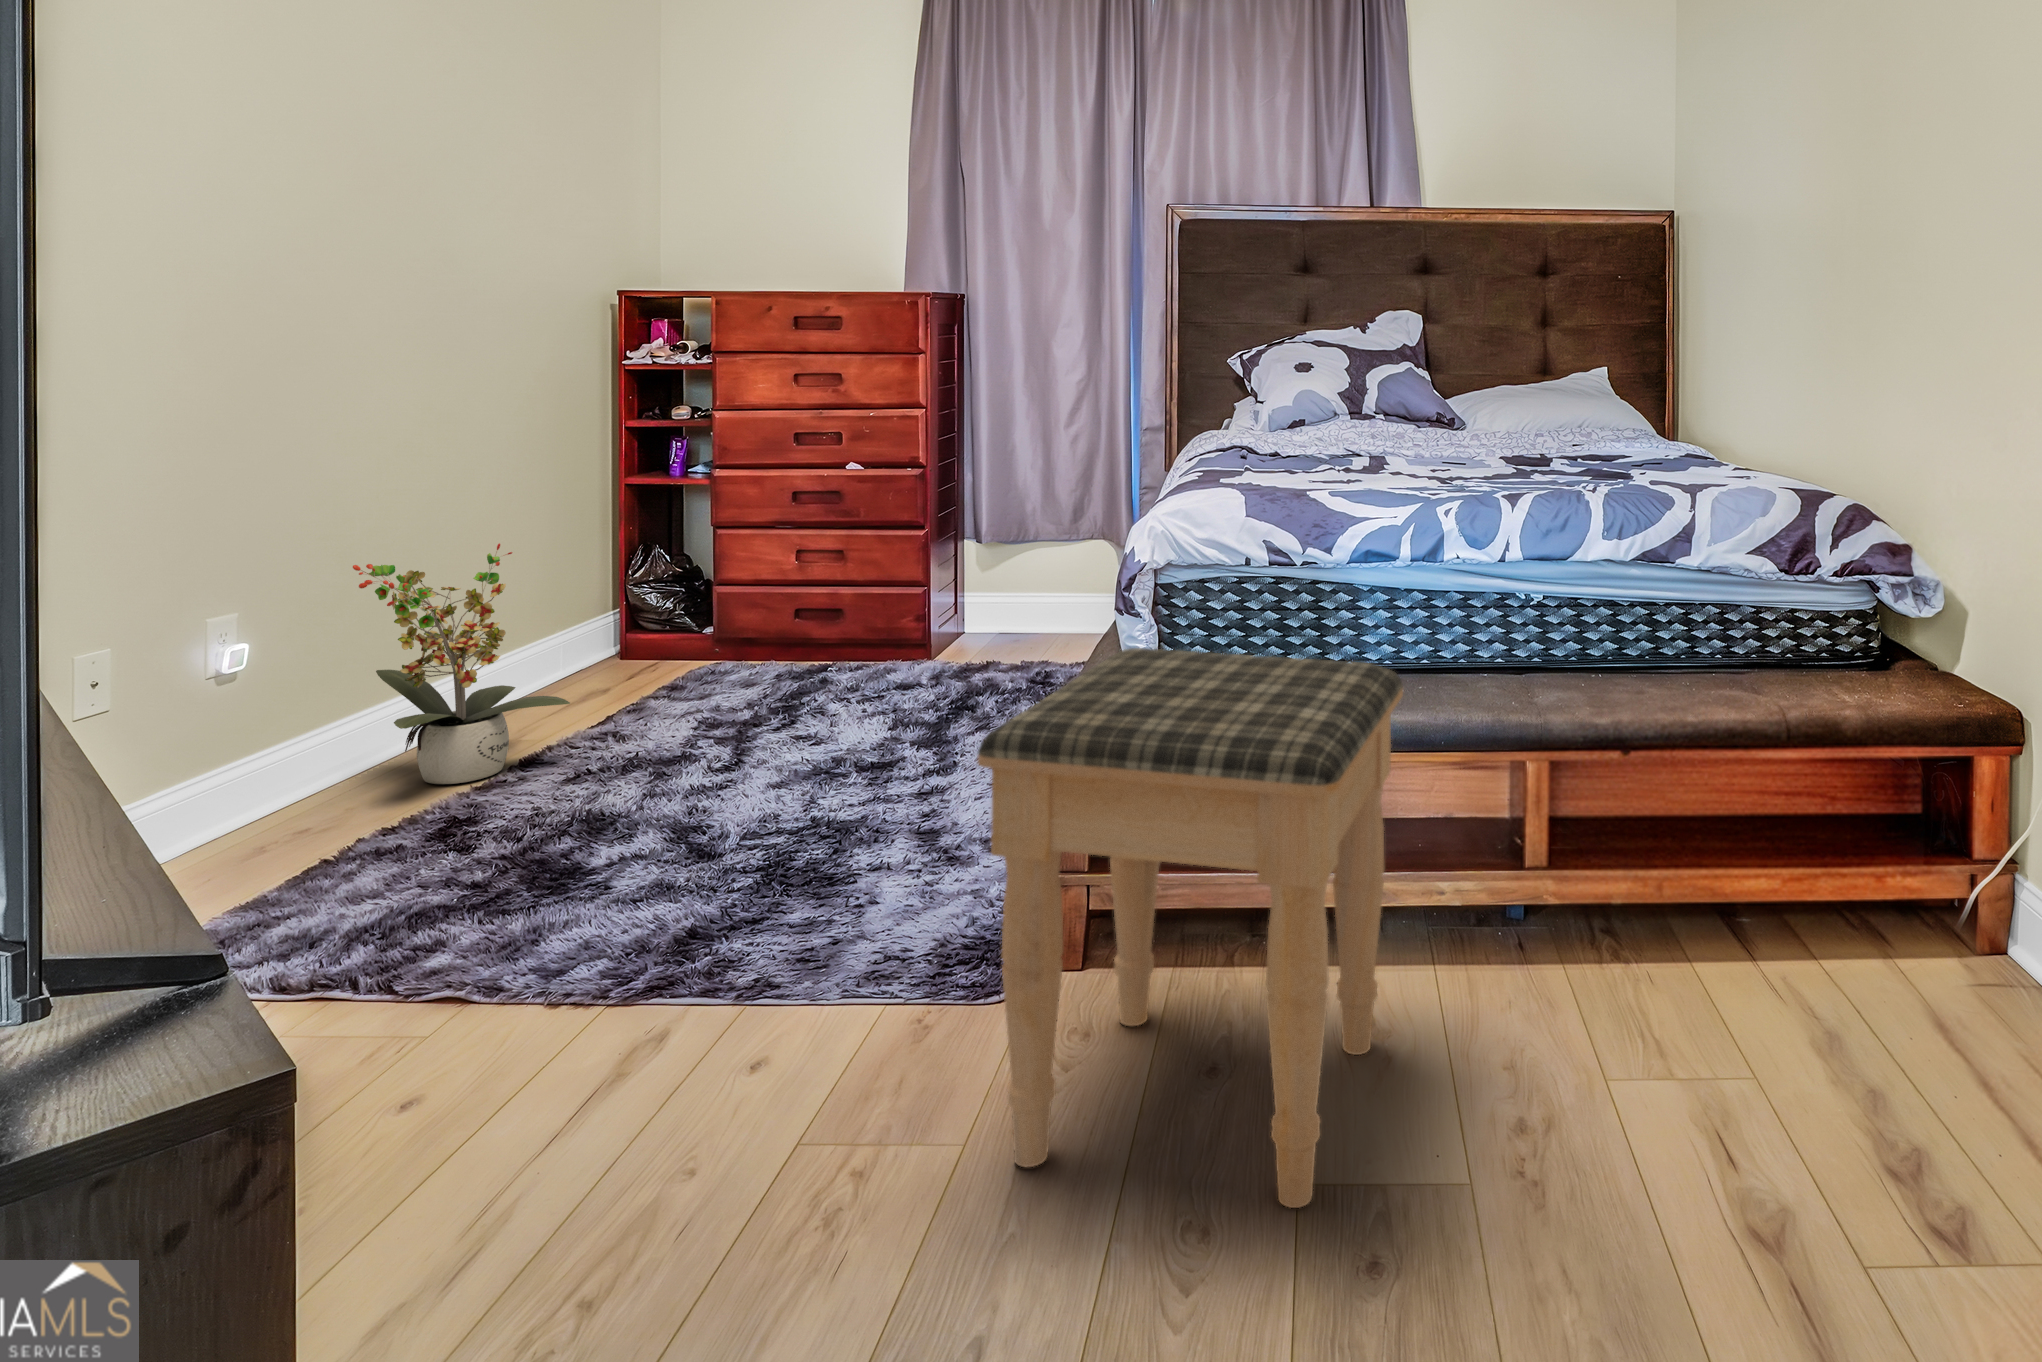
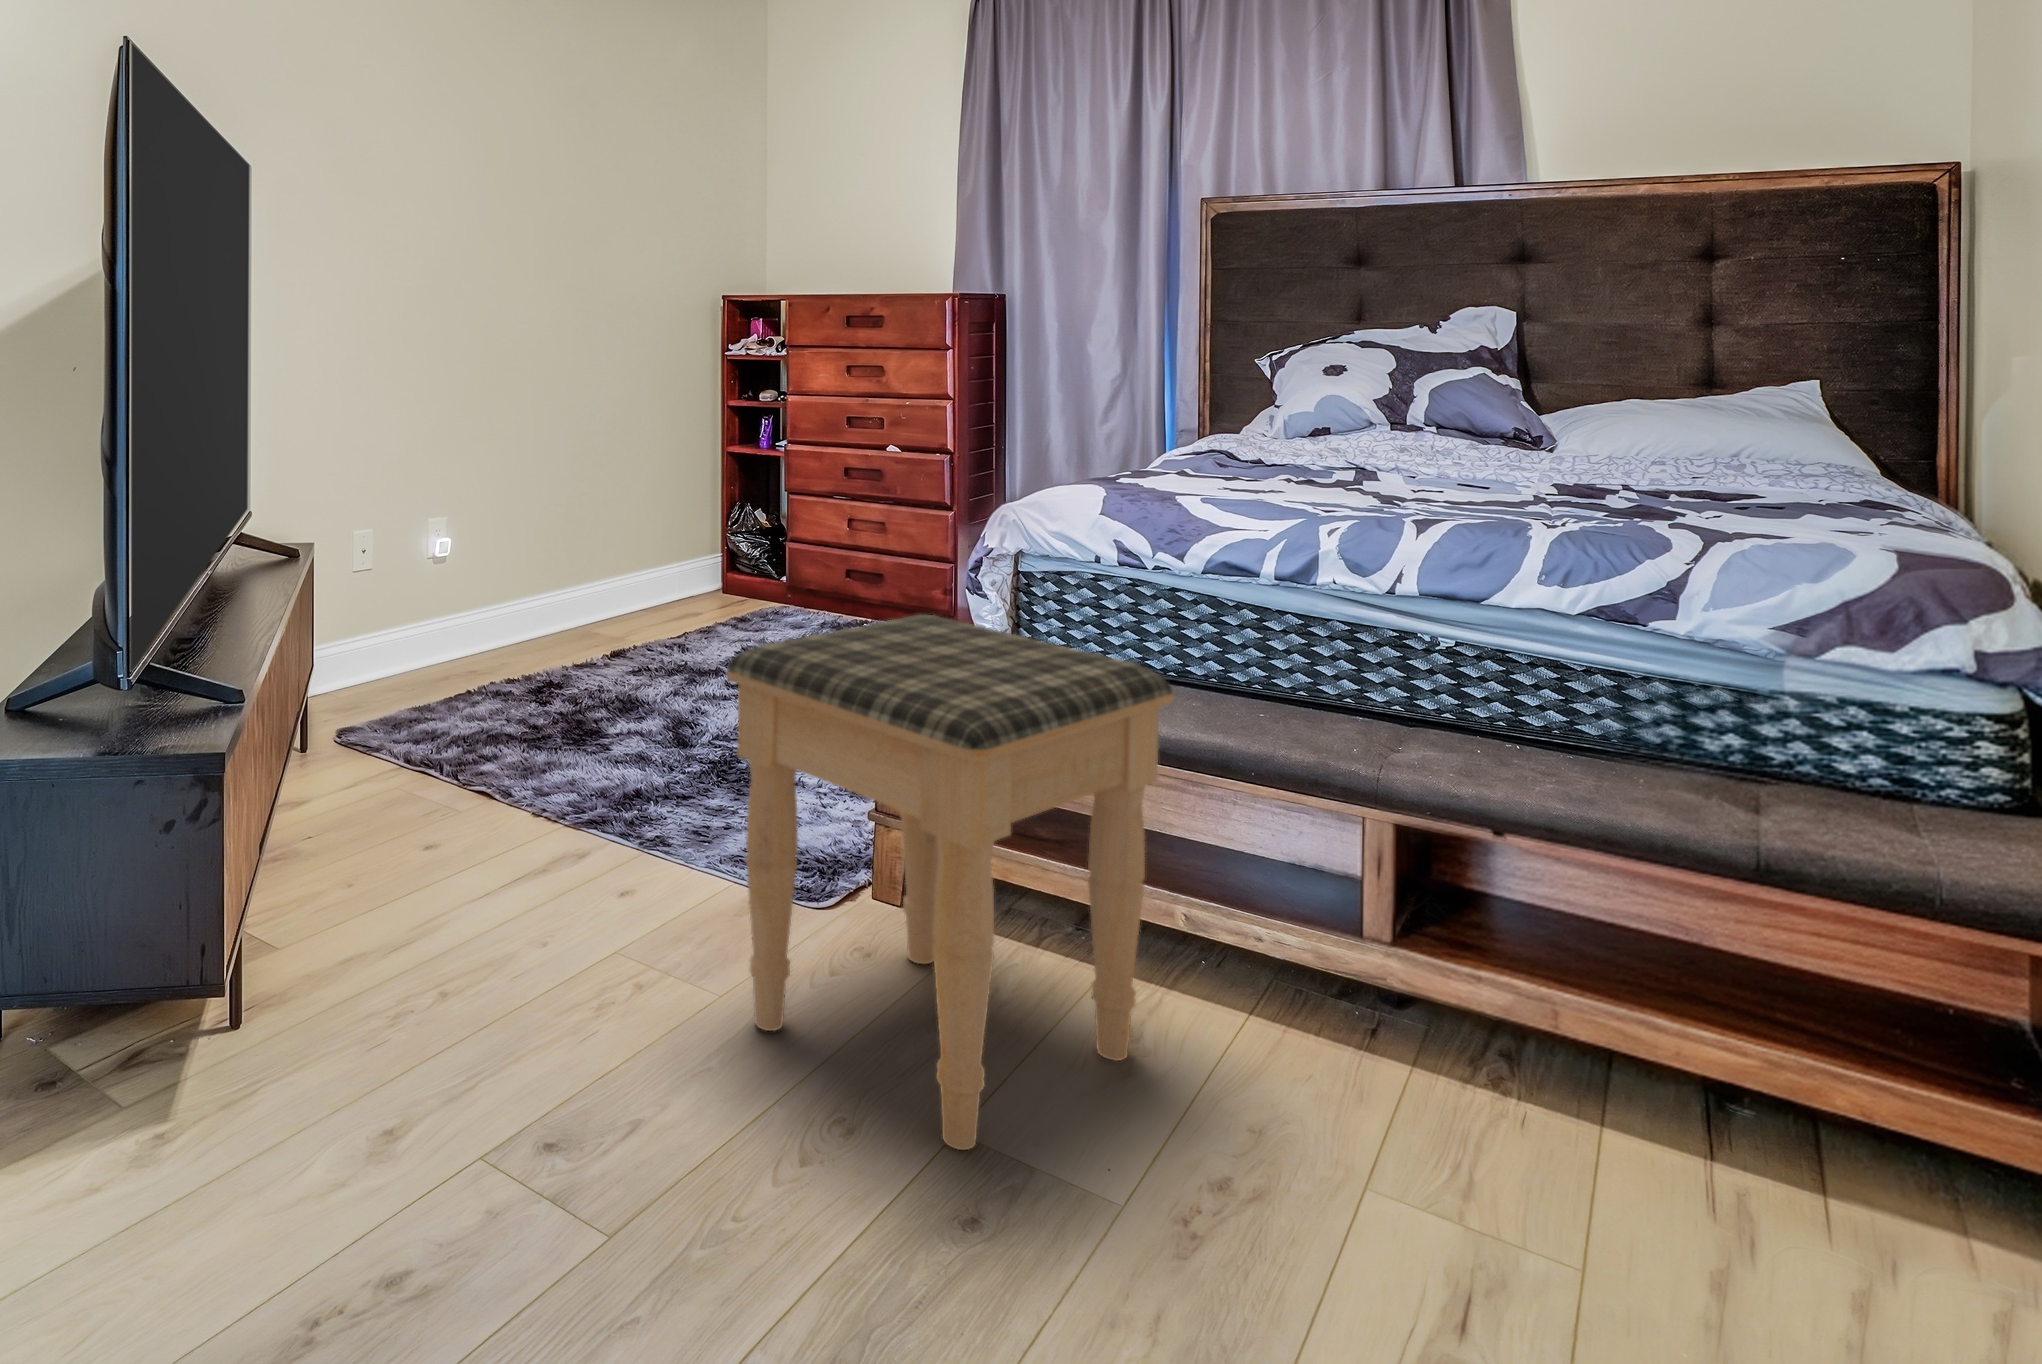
potted plant: present [353,543,570,784] -> none [508,485,639,660]

